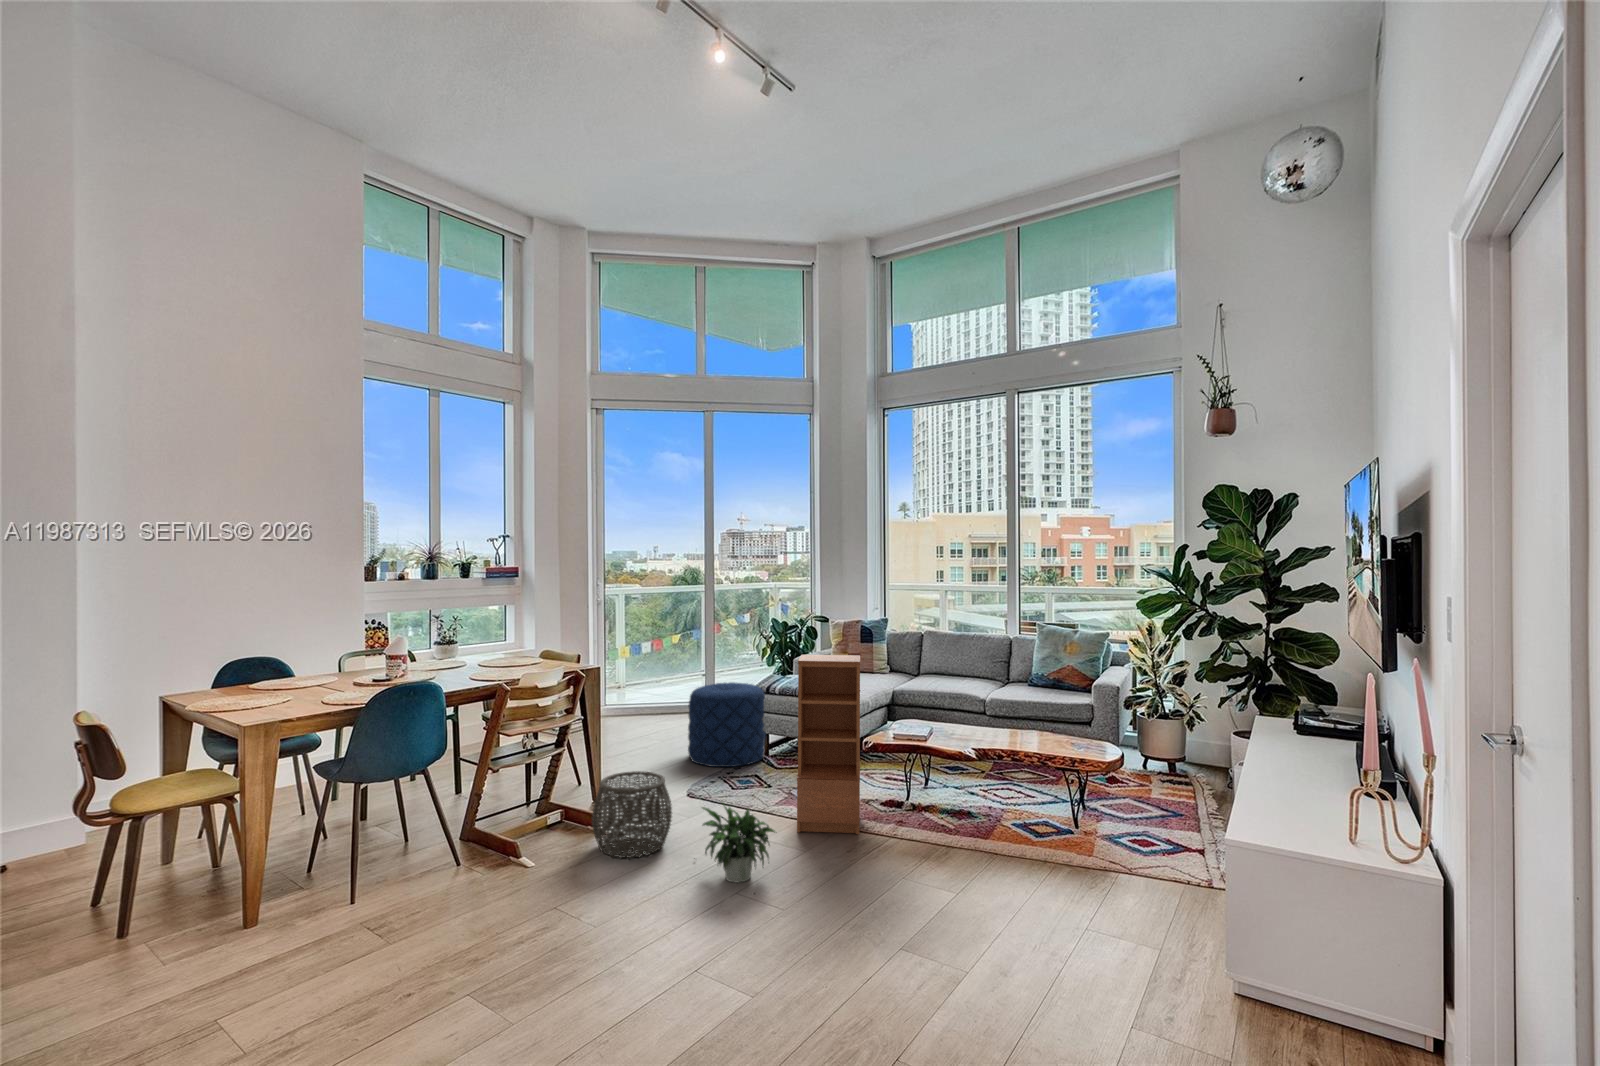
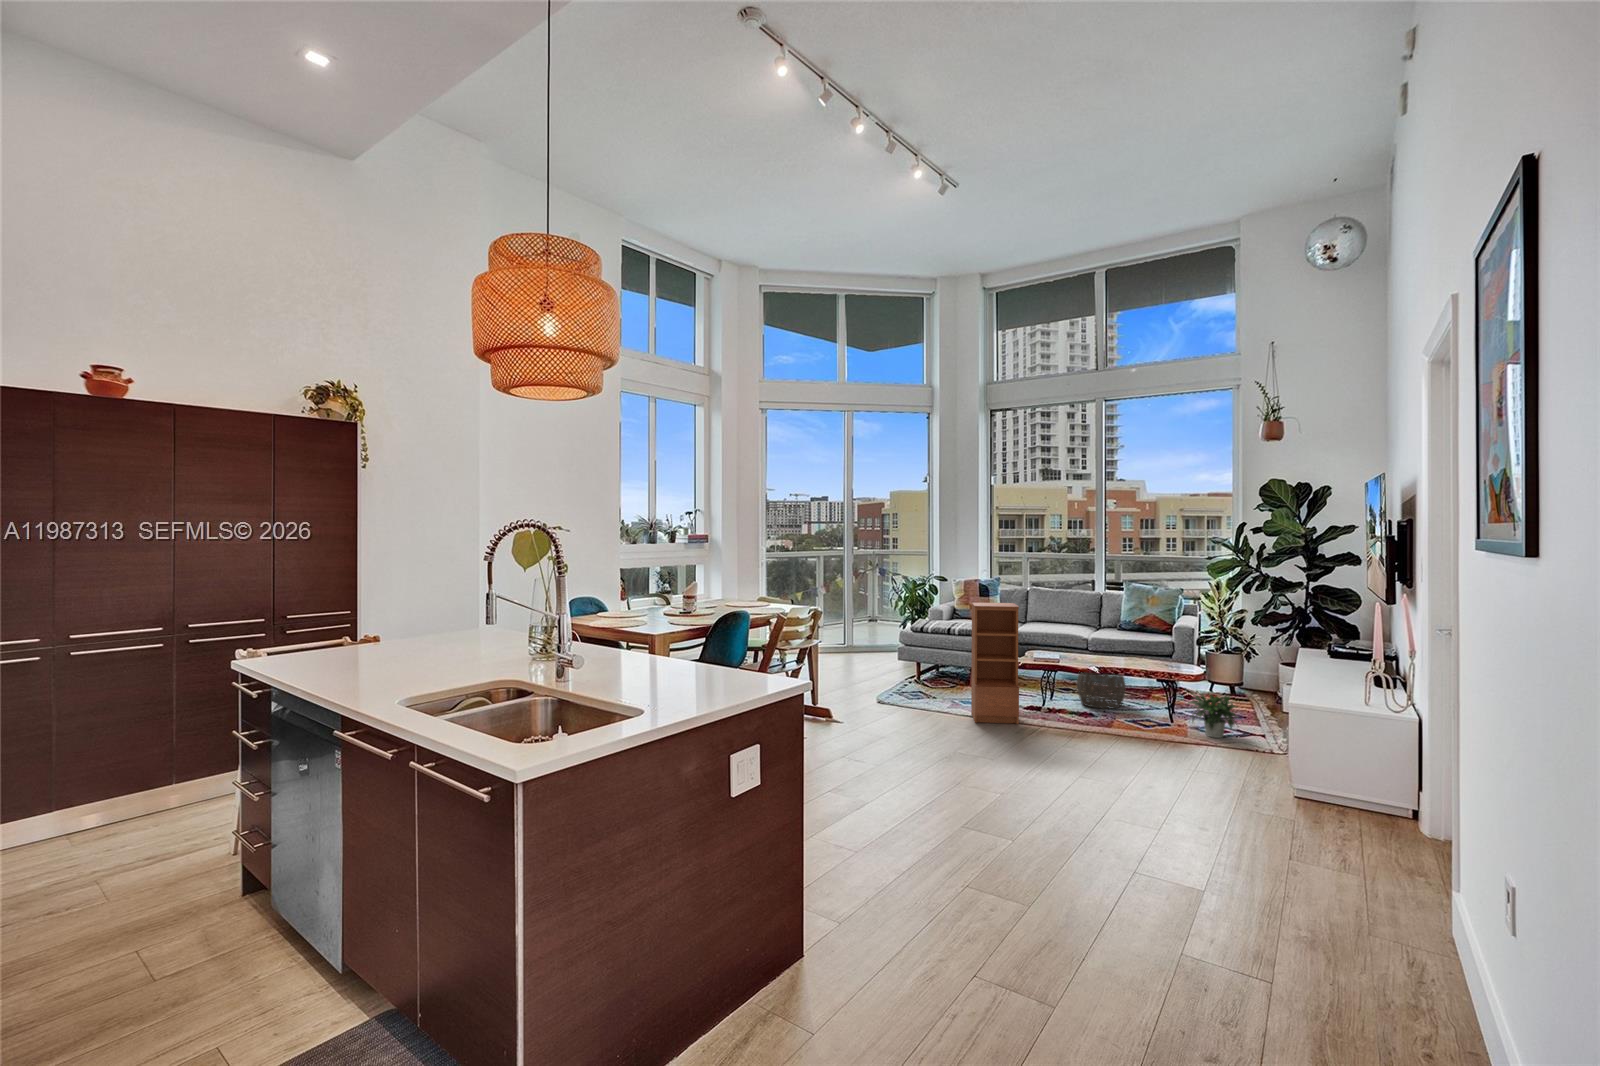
pouf: present [688,682,766,767] -> none [864,627,922,687]
woven basket: present [592,771,672,858] -> present [1077,671,1125,709]
potted plant: present [702,805,775,883] -> present [1188,691,1239,738]

